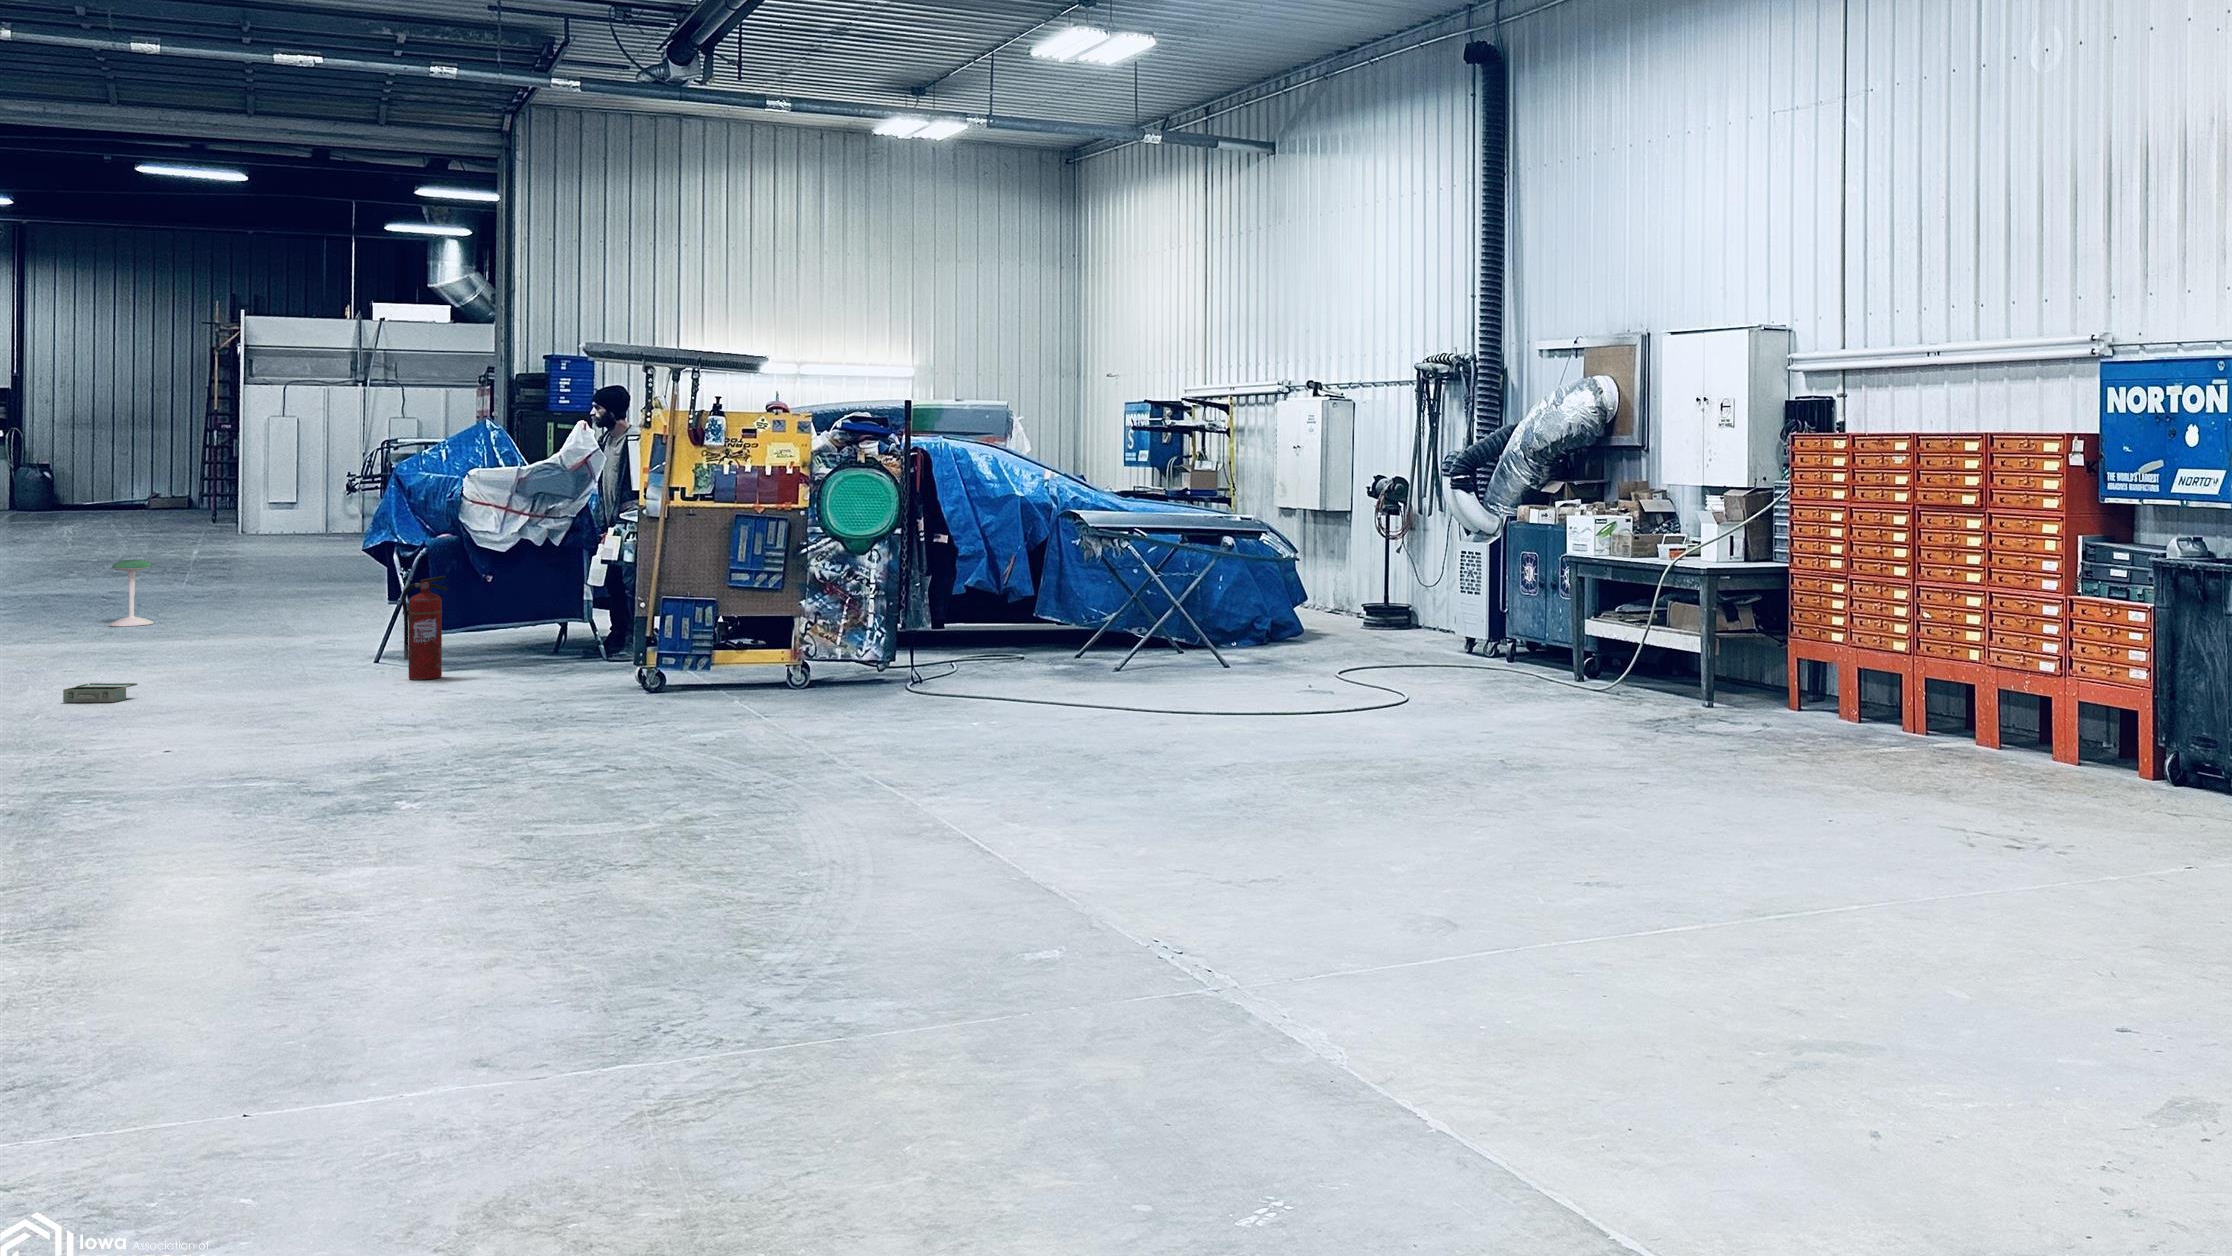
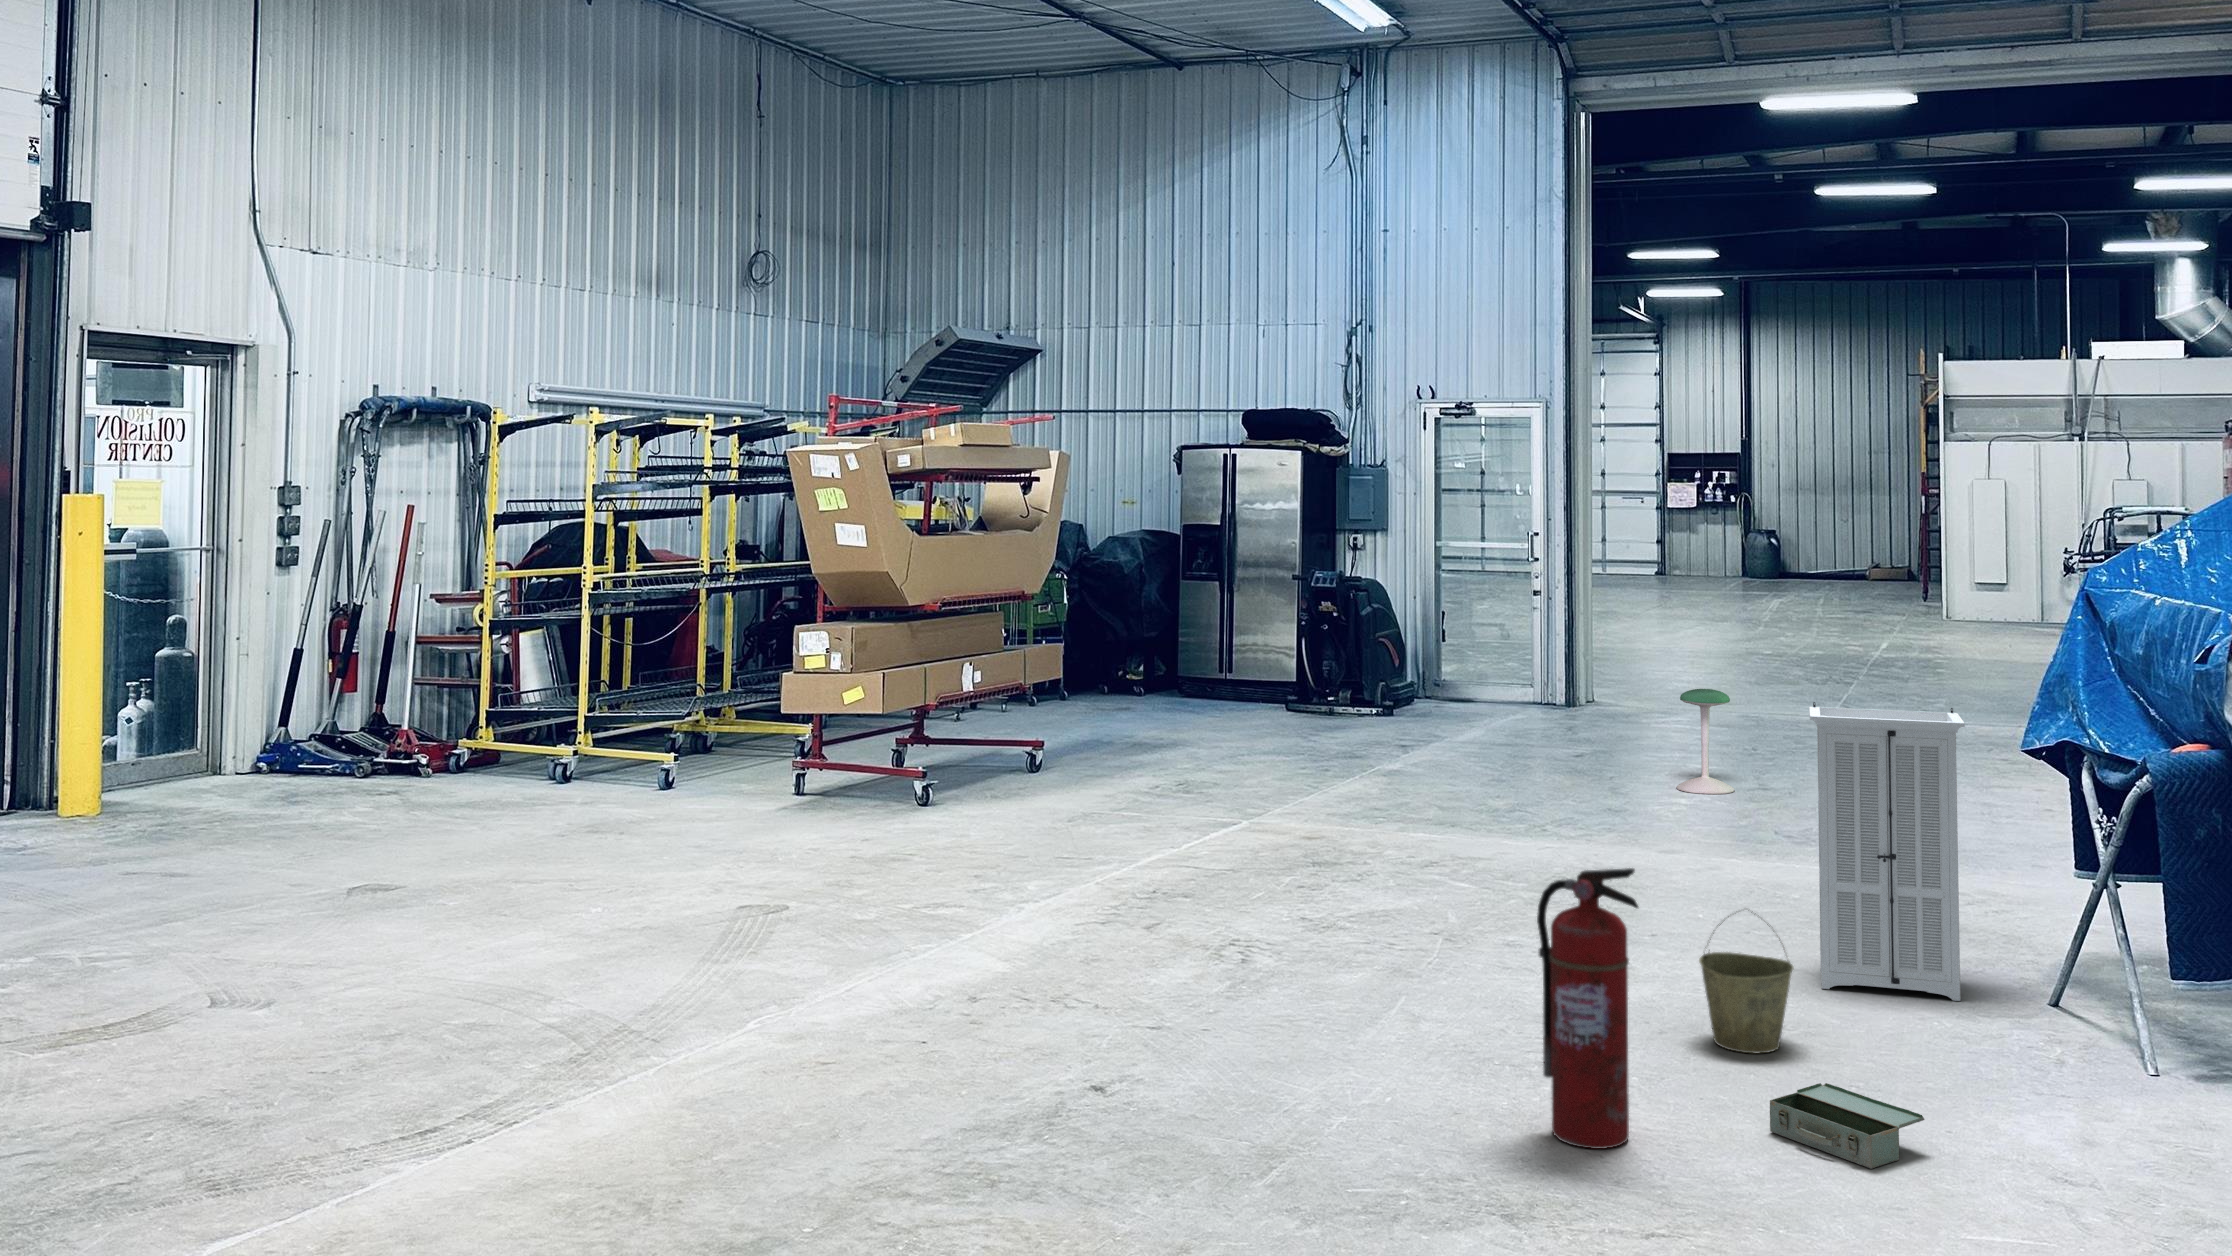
storage cabinet: none [264,533,348,666] -> present [1809,702,1965,1001]
fire extinguisher: present [402,576,447,680] -> present [1537,868,1638,1149]
bucket: none [224,620,272,681] -> present [1699,911,1794,1053]
toolbox: present [63,683,138,702] -> present [1770,1083,1924,1169]

